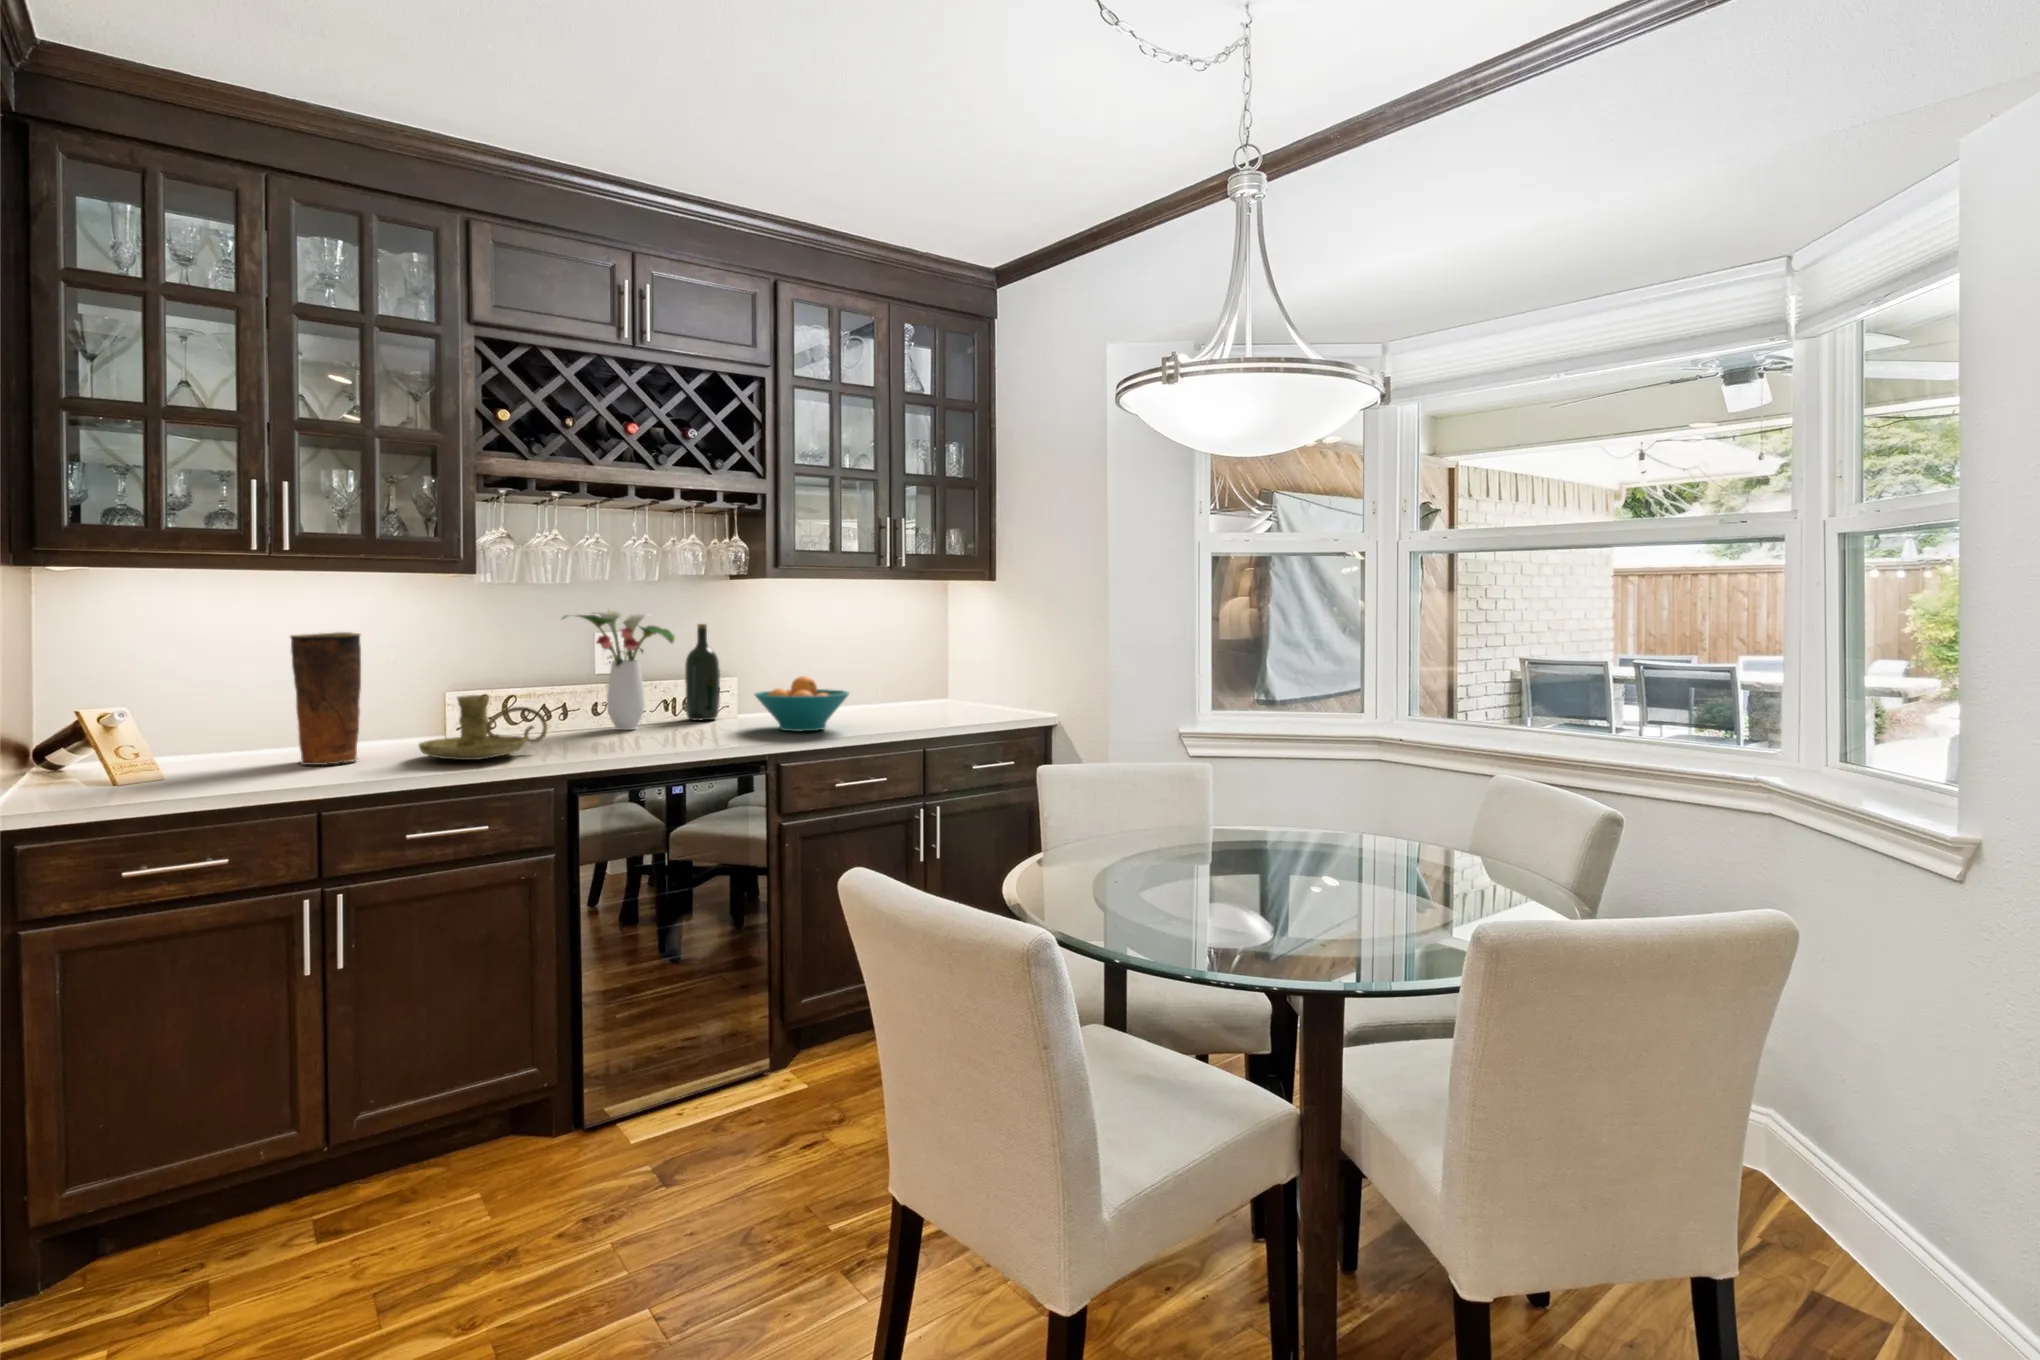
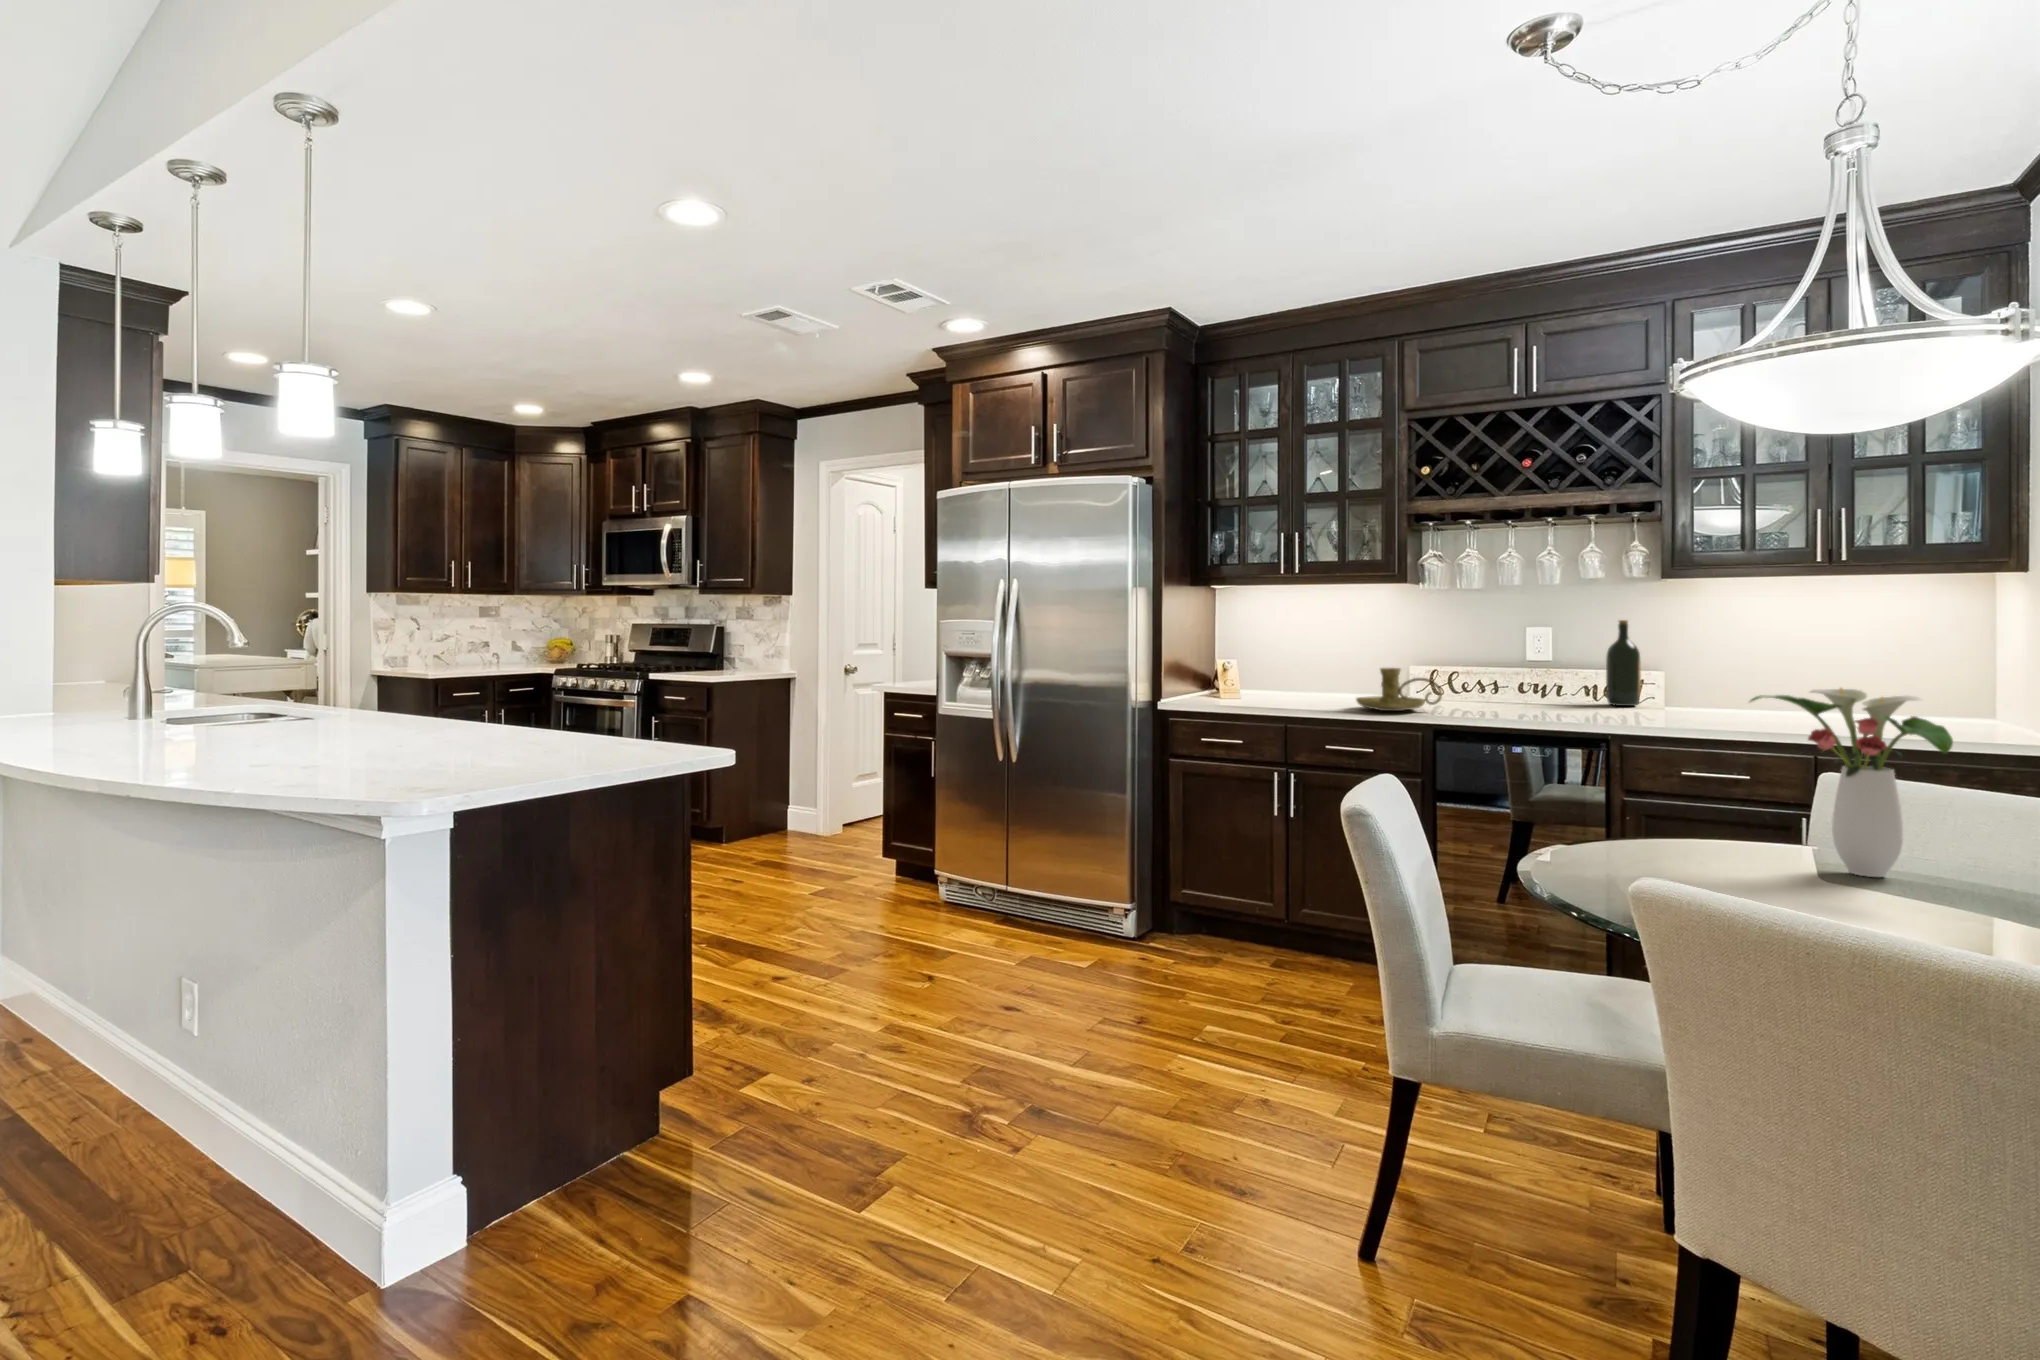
flower arrangement: present [562,610,675,730] -> present [1750,688,1953,877]
vase: present [291,632,361,765] -> none [1295,624,1332,705]
fruit bowl: present [755,676,849,731] -> none [1642,669,1752,721]

